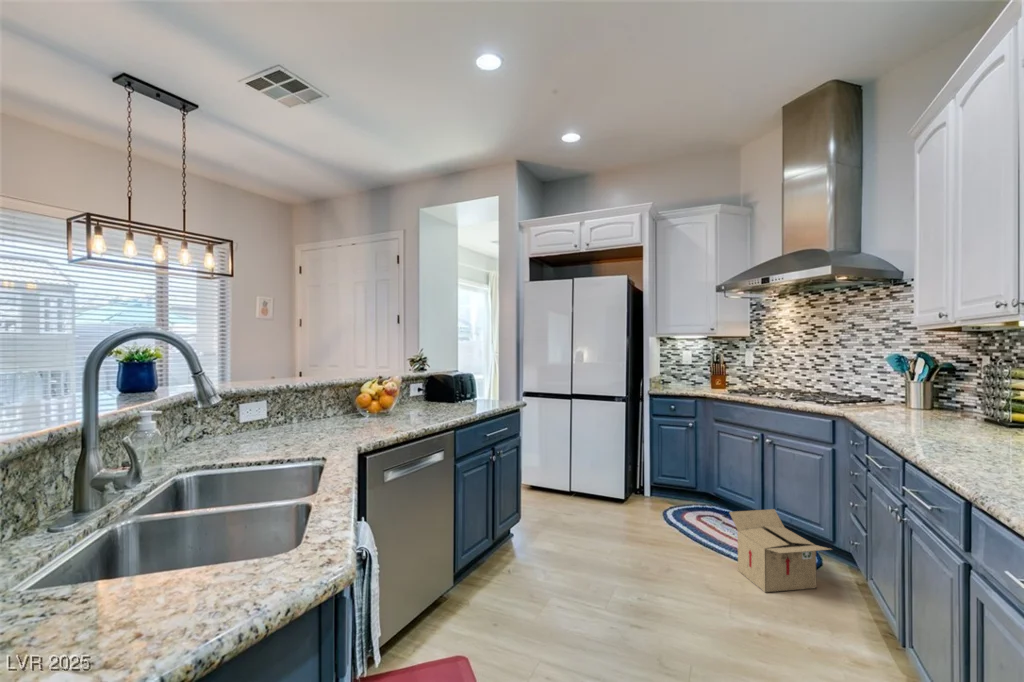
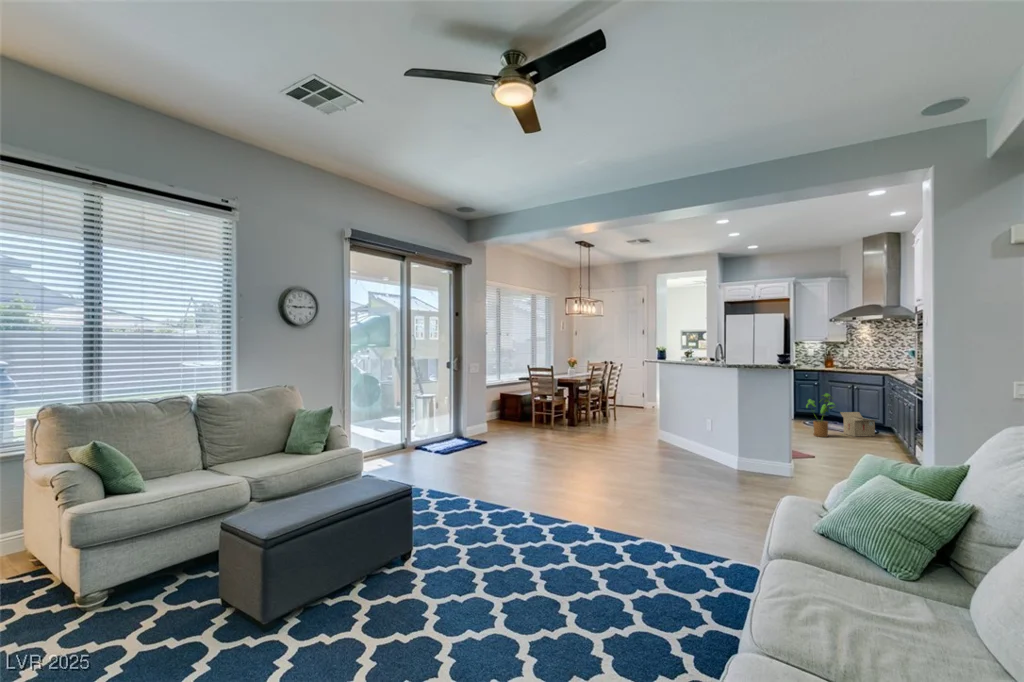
house plant: none [642,471,716,599] -> present [806,394,836,437]

